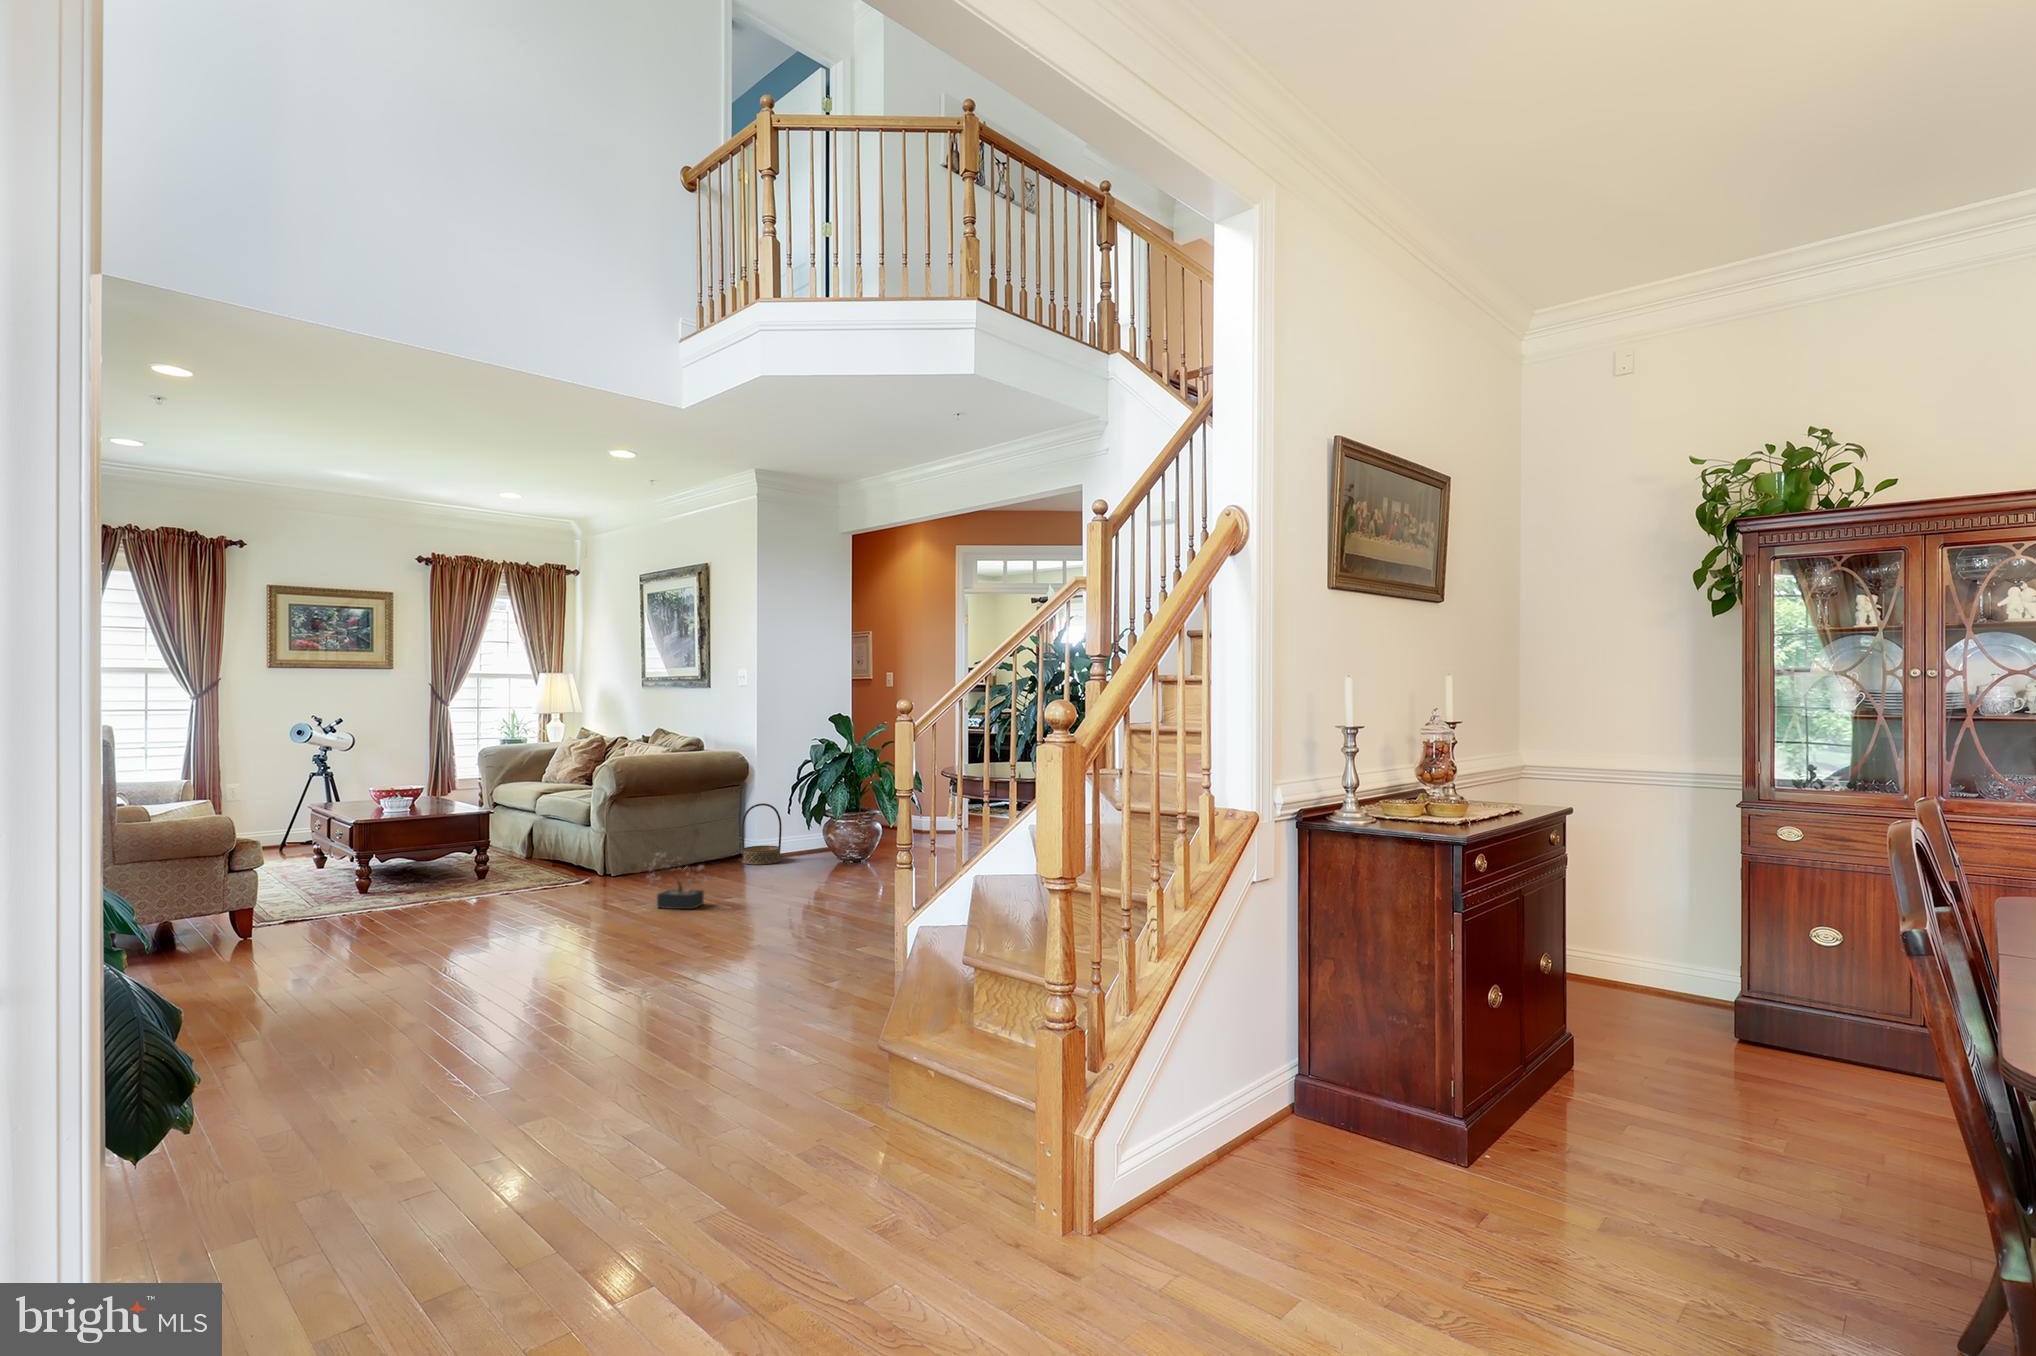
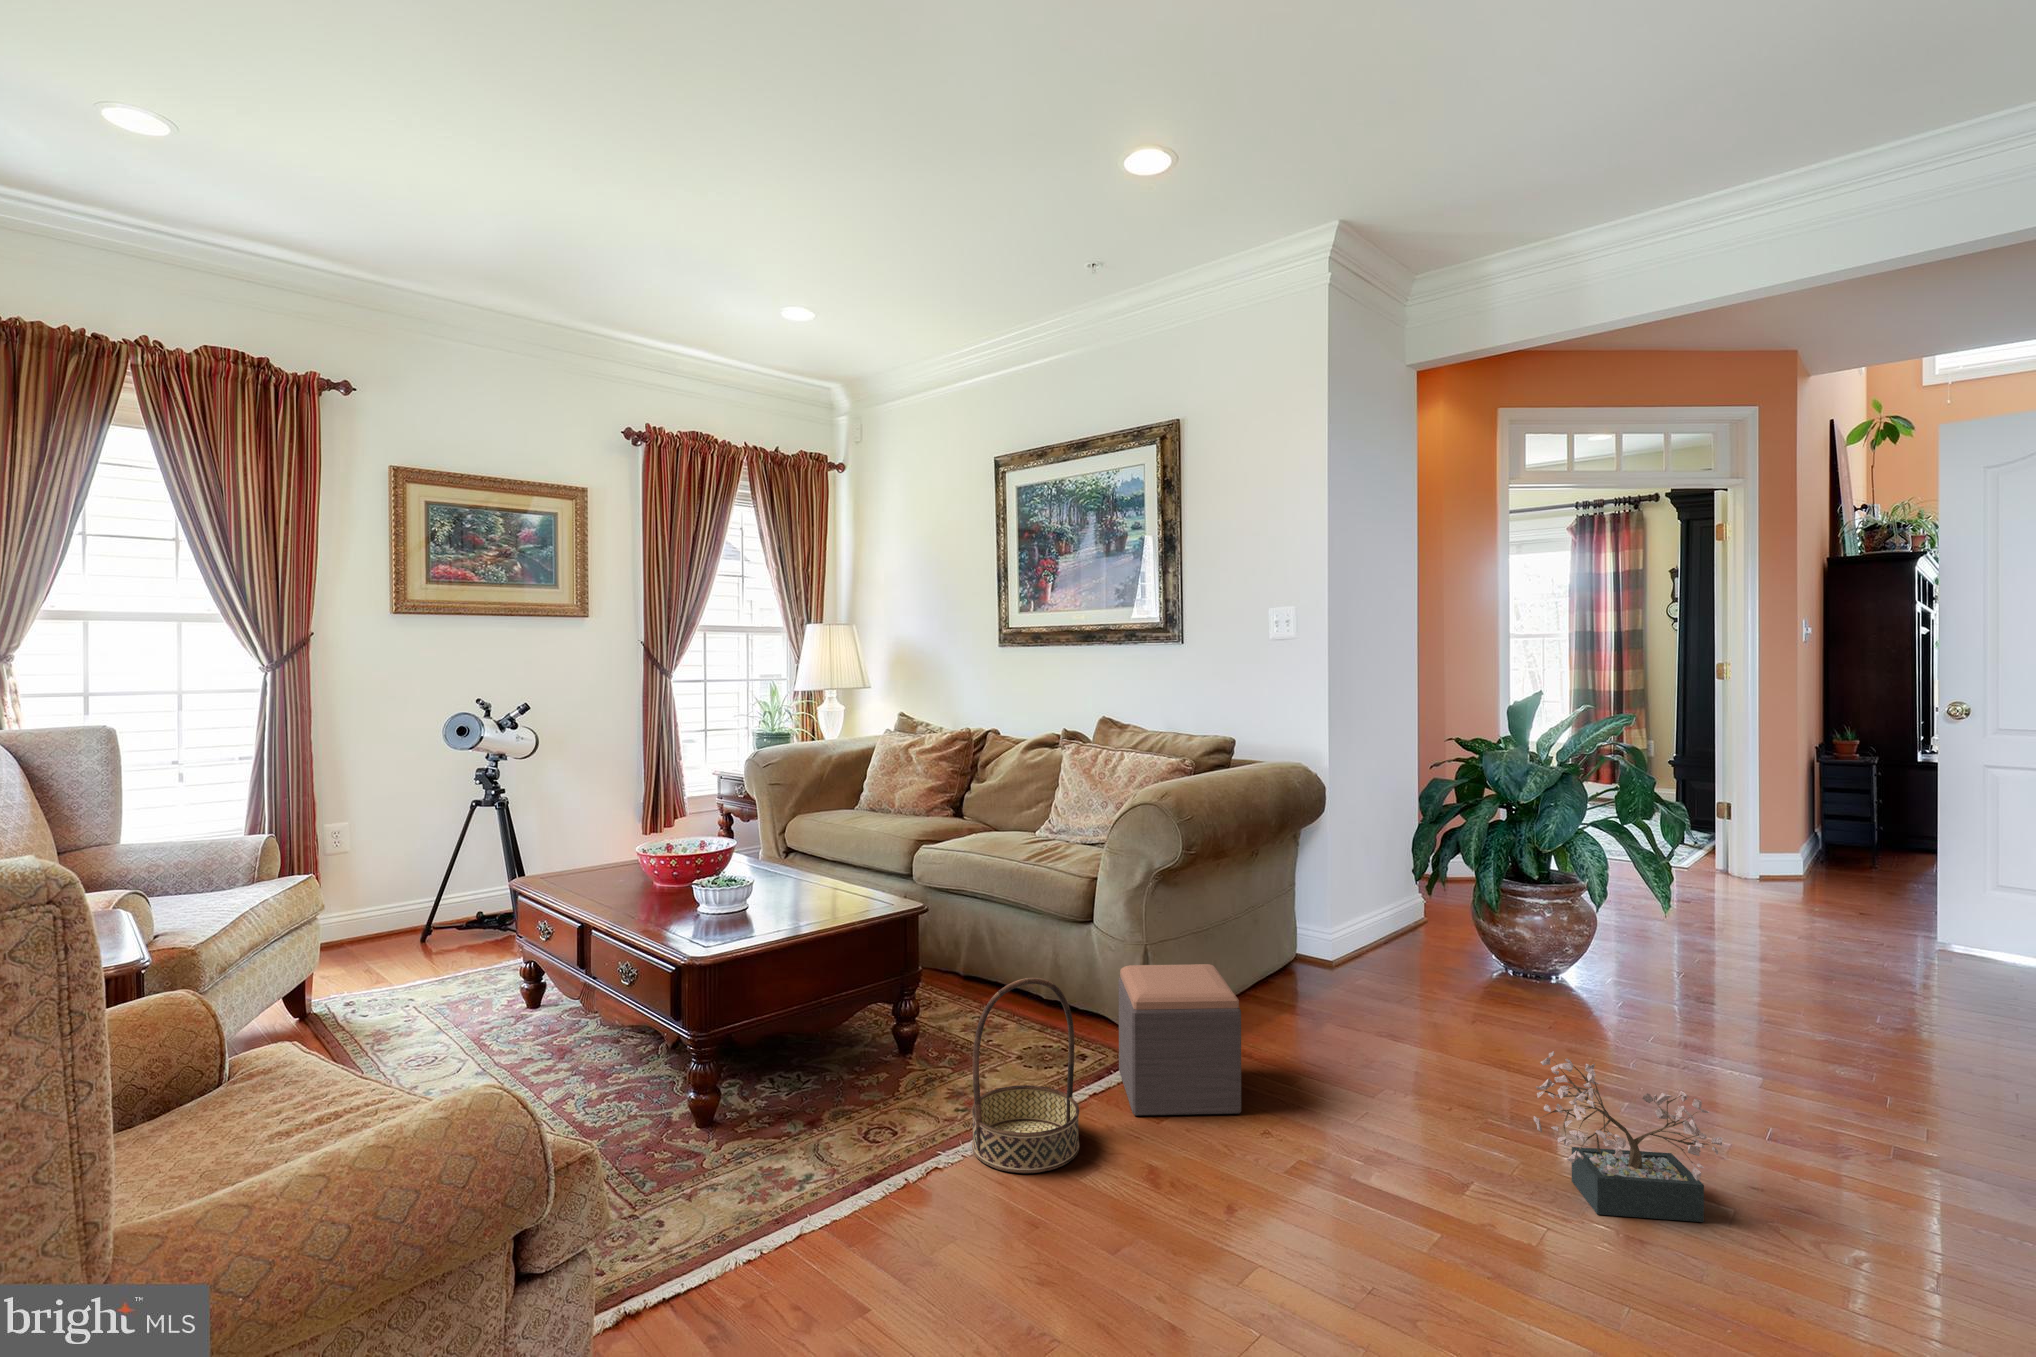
basket: present [741,803,782,865] -> present [971,978,1080,1173]
footstool: none [532,833,597,891] -> present [1119,964,1241,1116]

